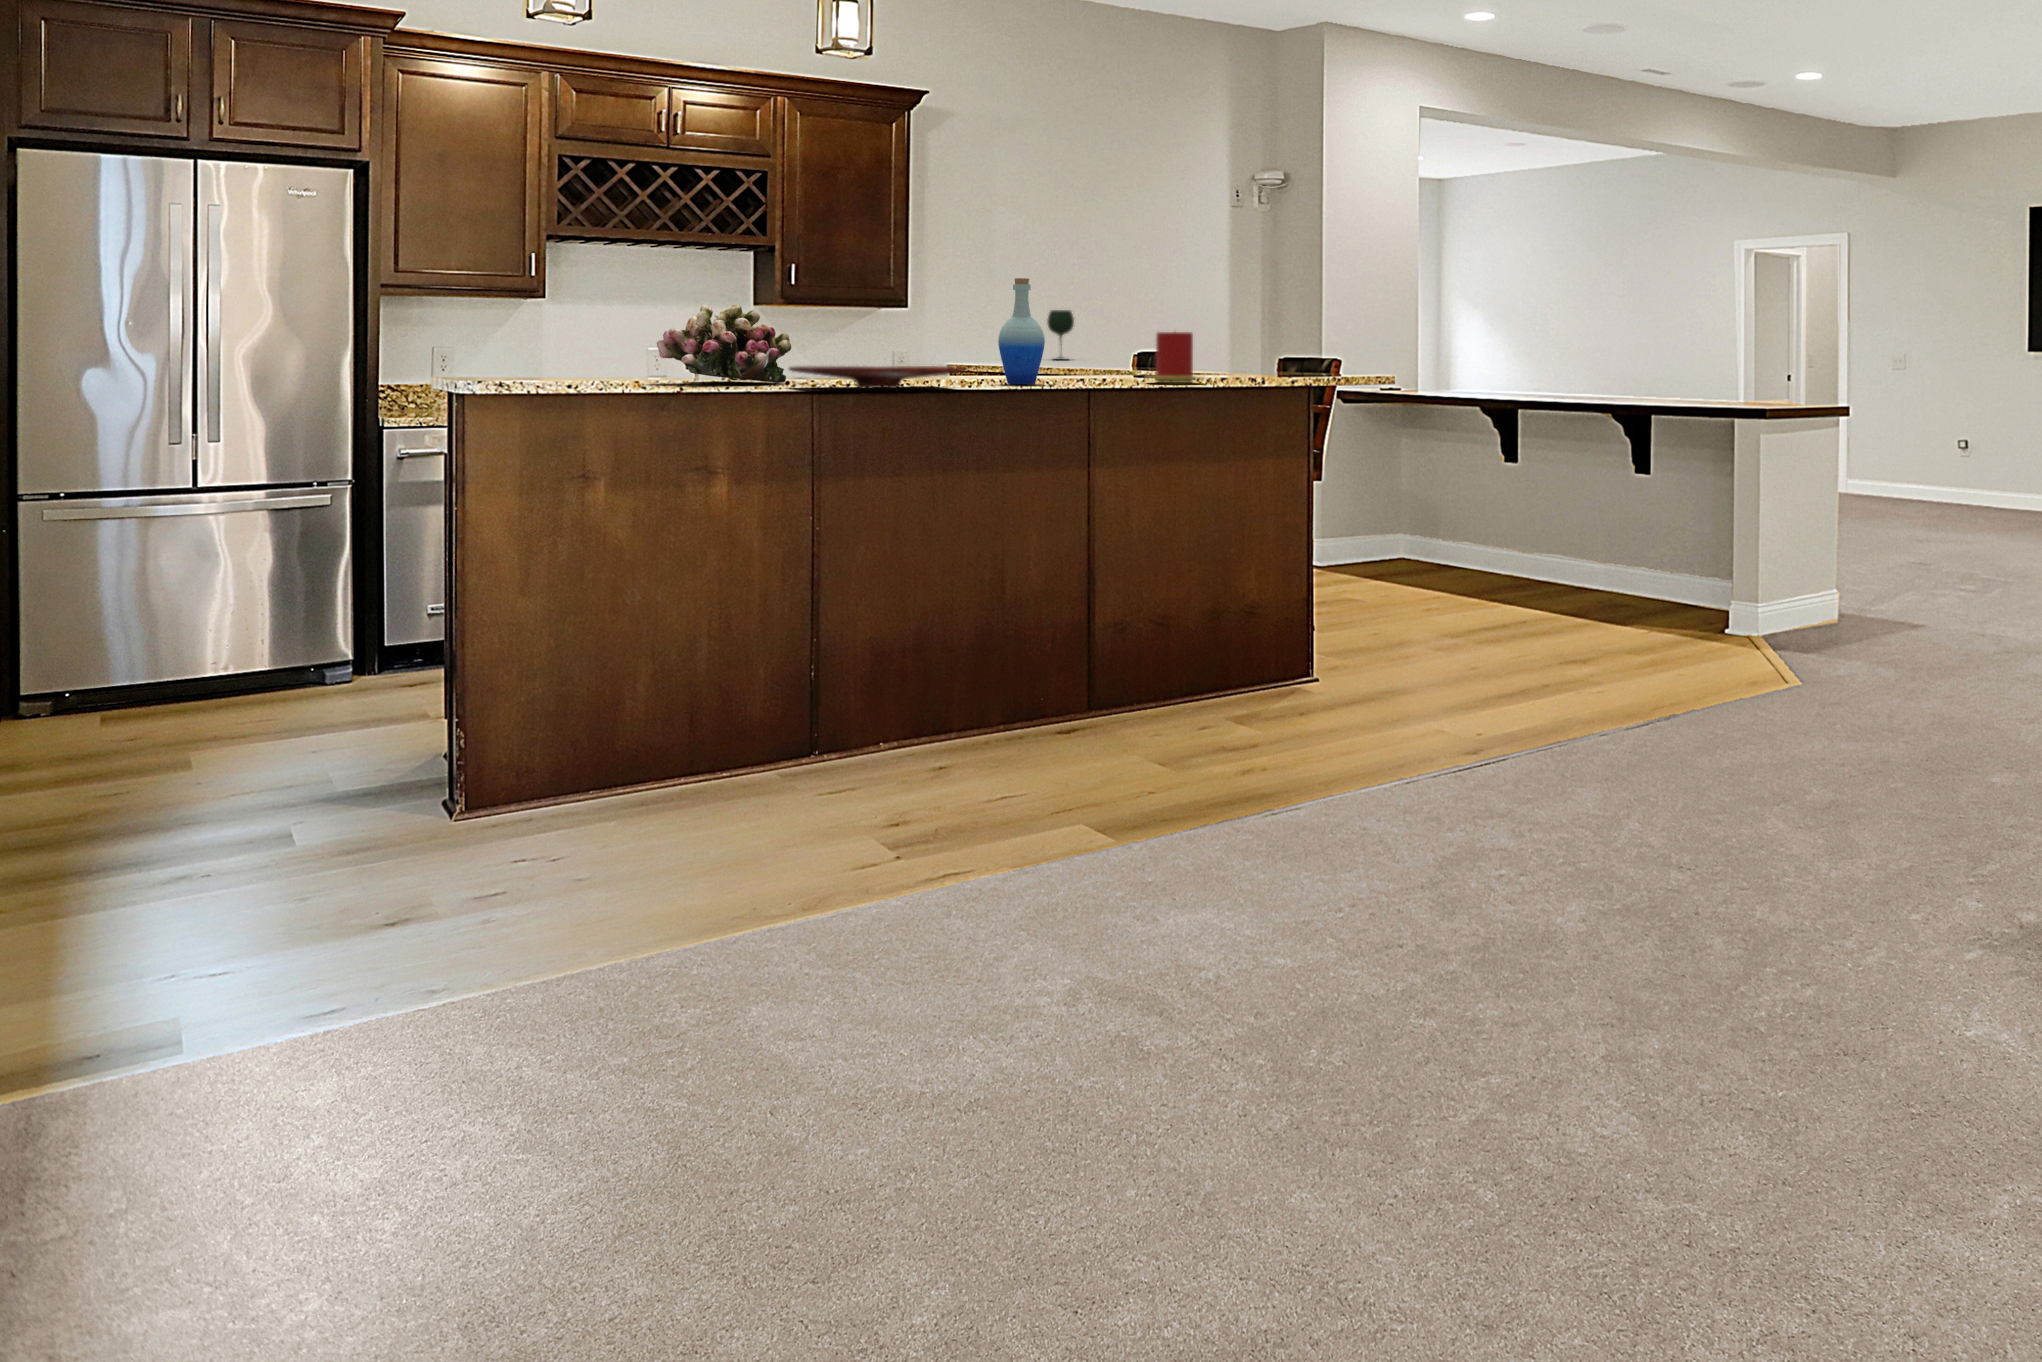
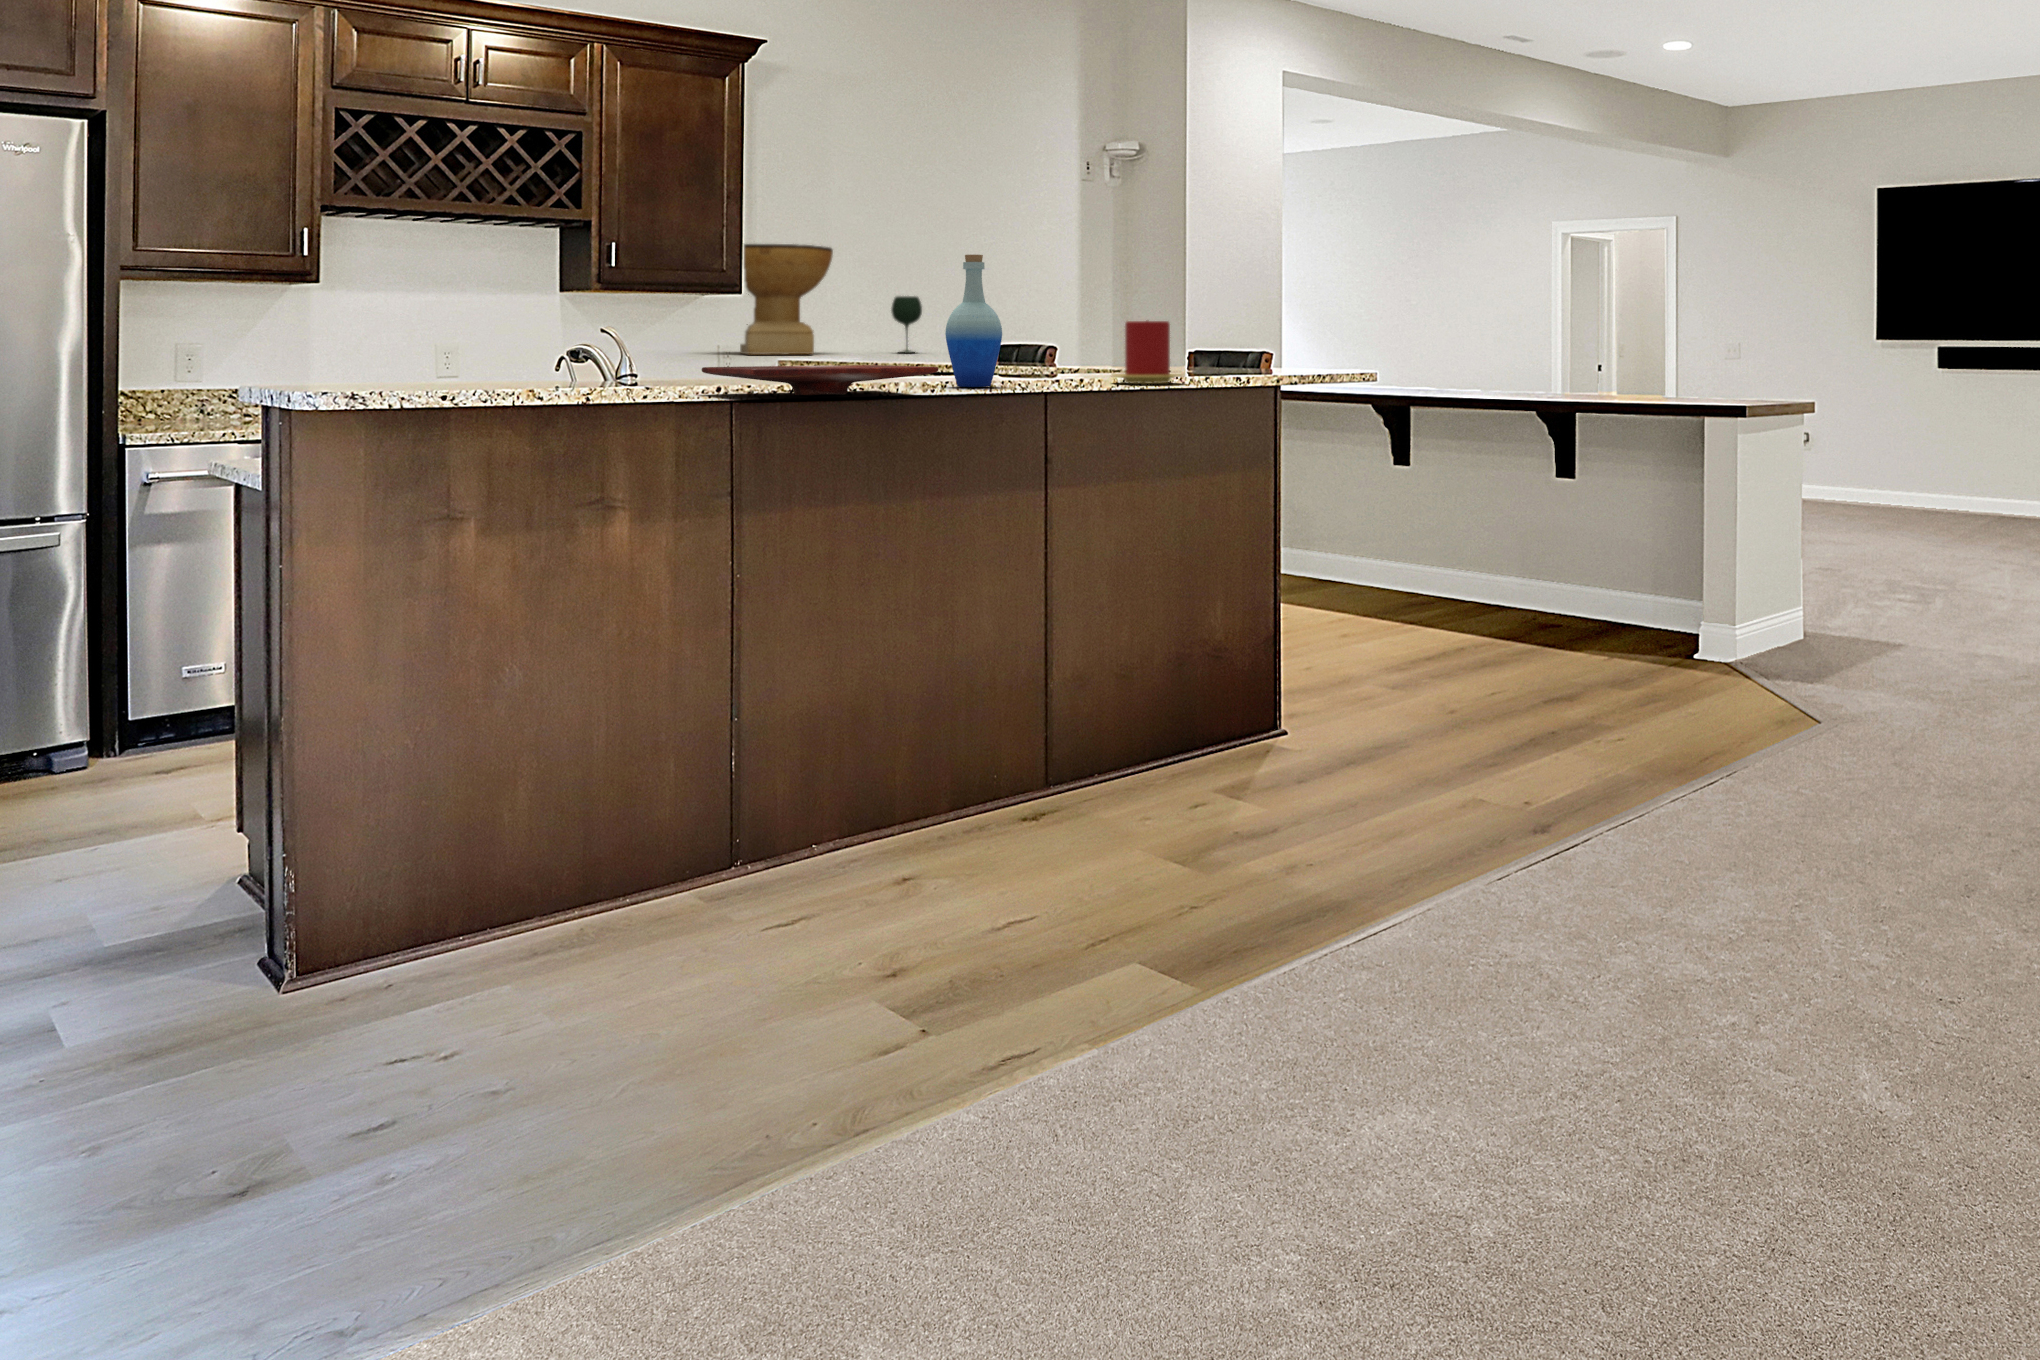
decorative bowl: none [895,265,993,360] -> present [740,244,833,355]
flower arrangement: present [657,305,791,383] -> none [518,288,689,387]

